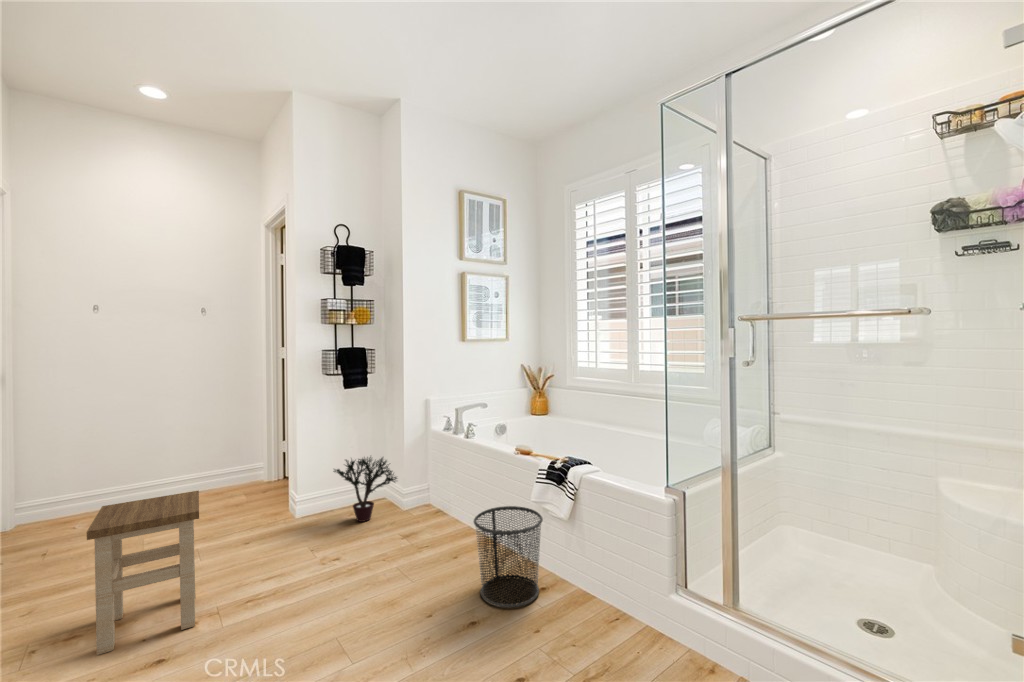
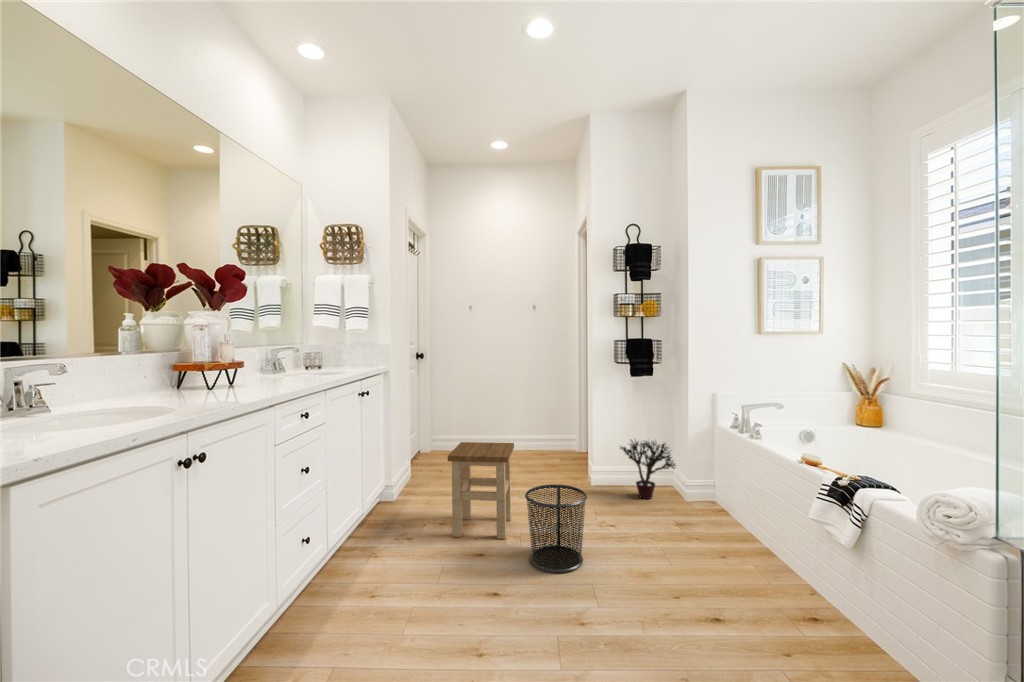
waste bin: present [474,506,543,608] -> present [525,484,587,573]

